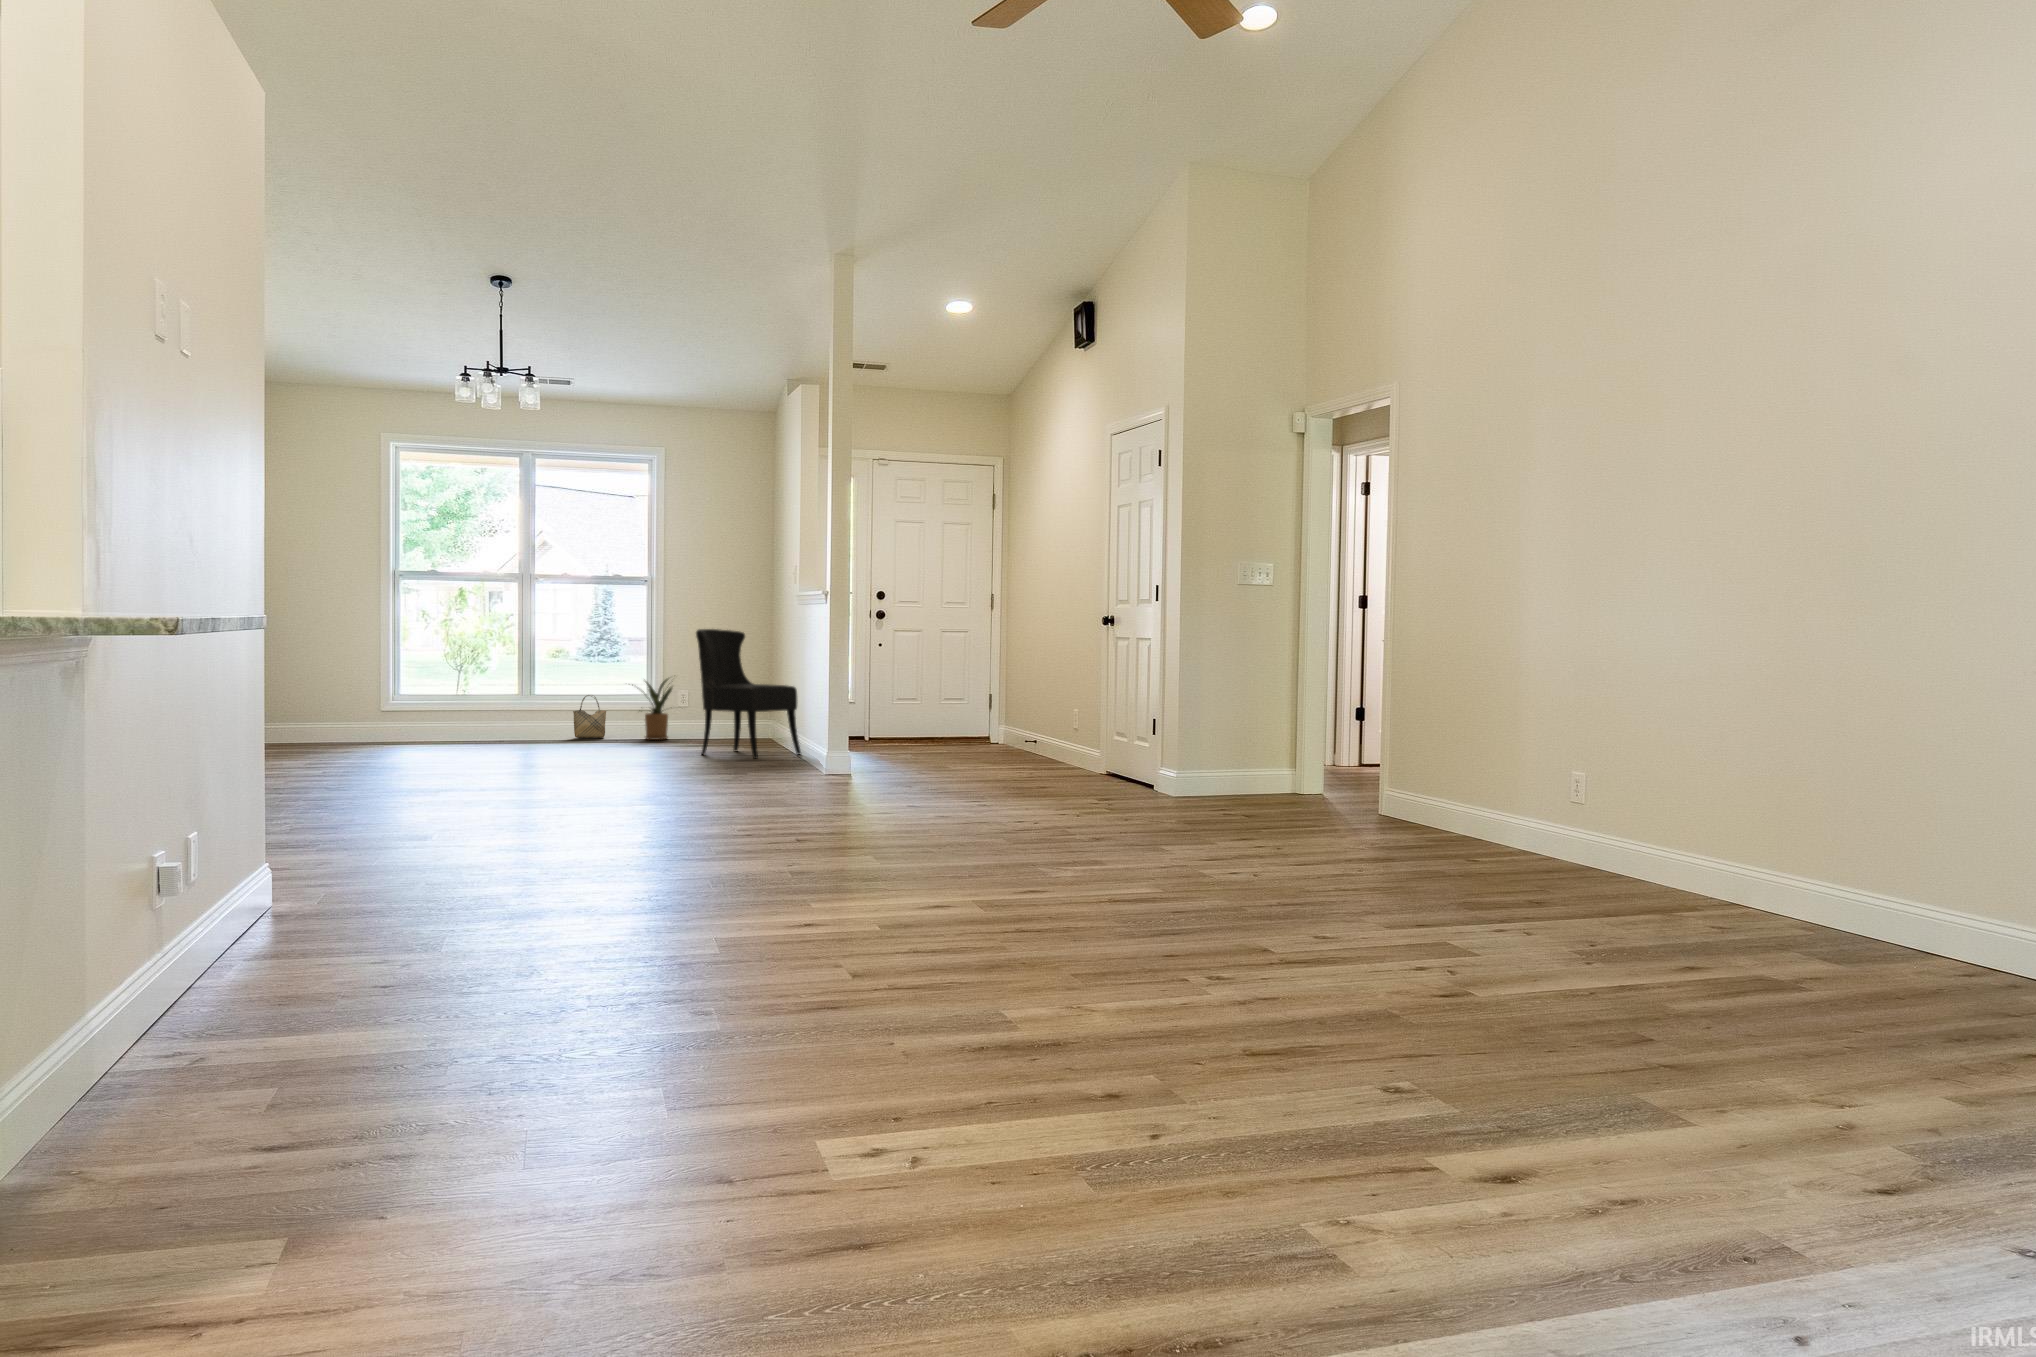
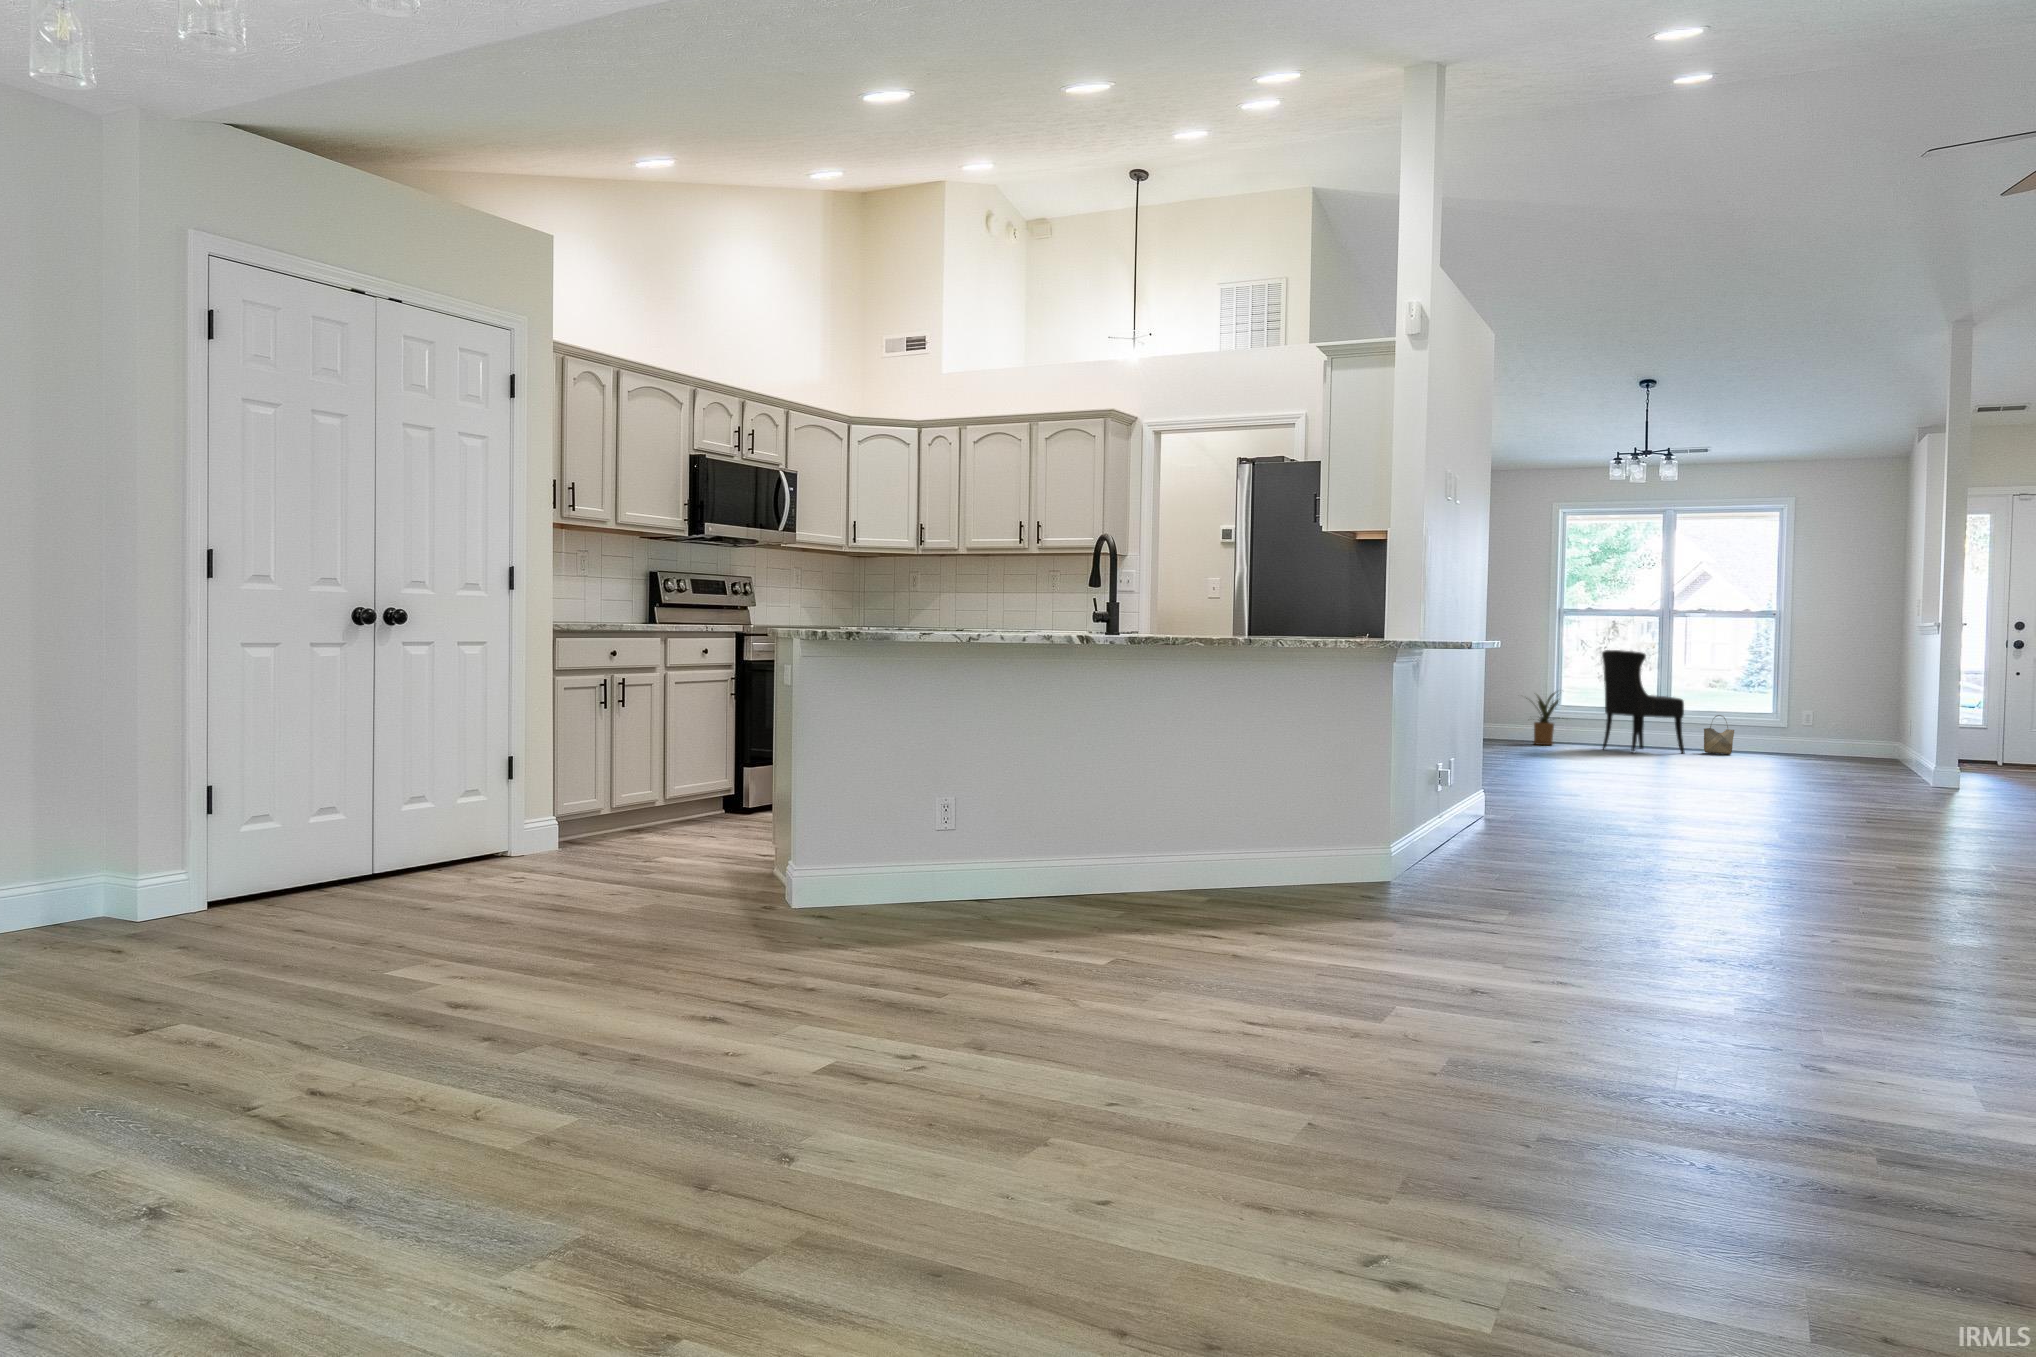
dining chair: present [696,629,801,759] -> present [1602,650,1685,753]
house plant: present [632,678,672,740] -> present [1534,692,1559,745]

